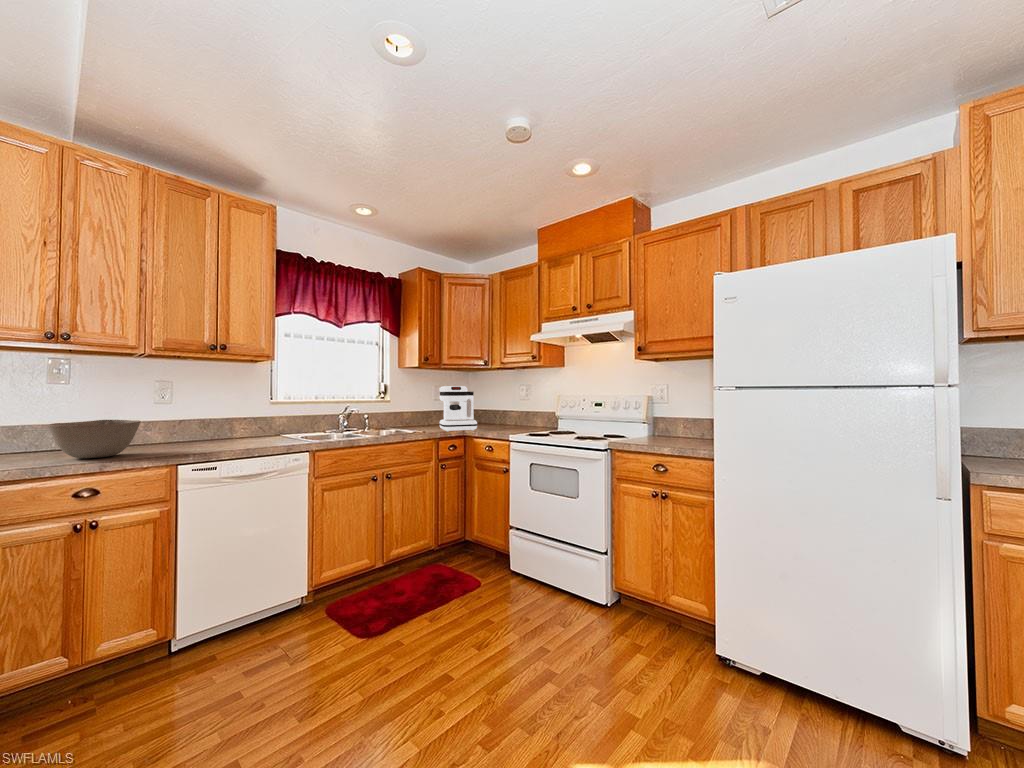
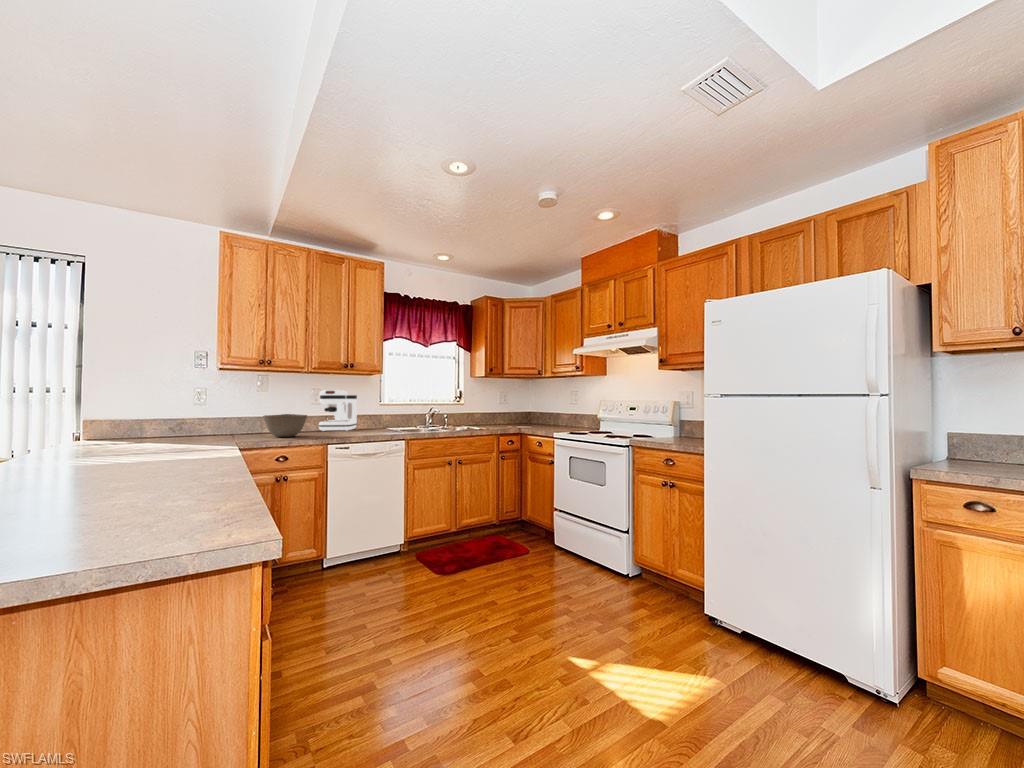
coffee maker: present [439,386,477,432] -> present [319,390,357,431]

